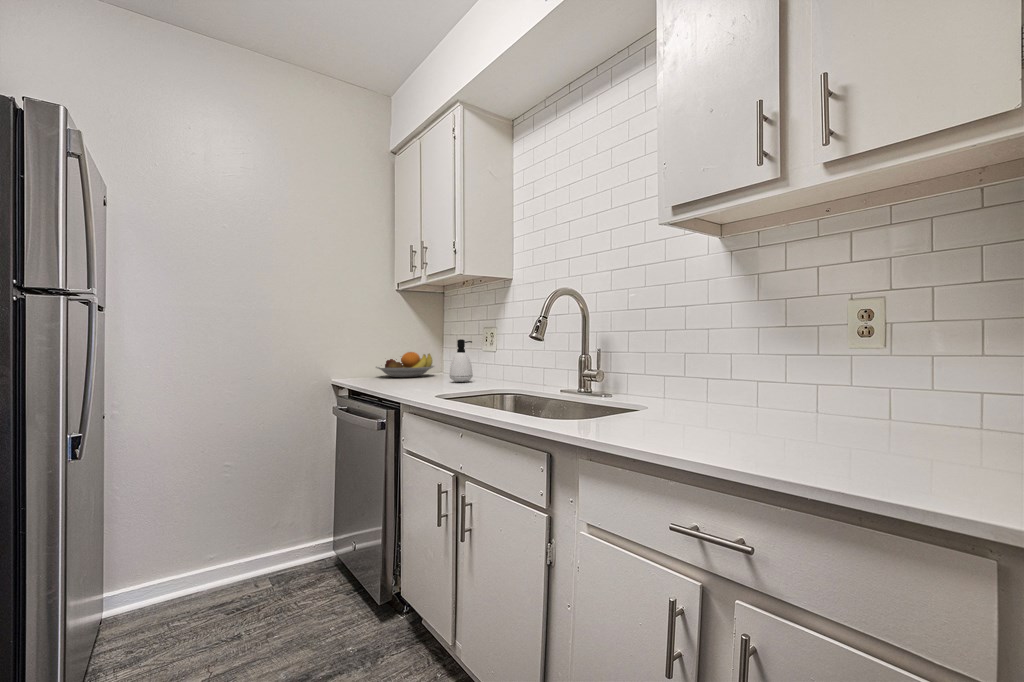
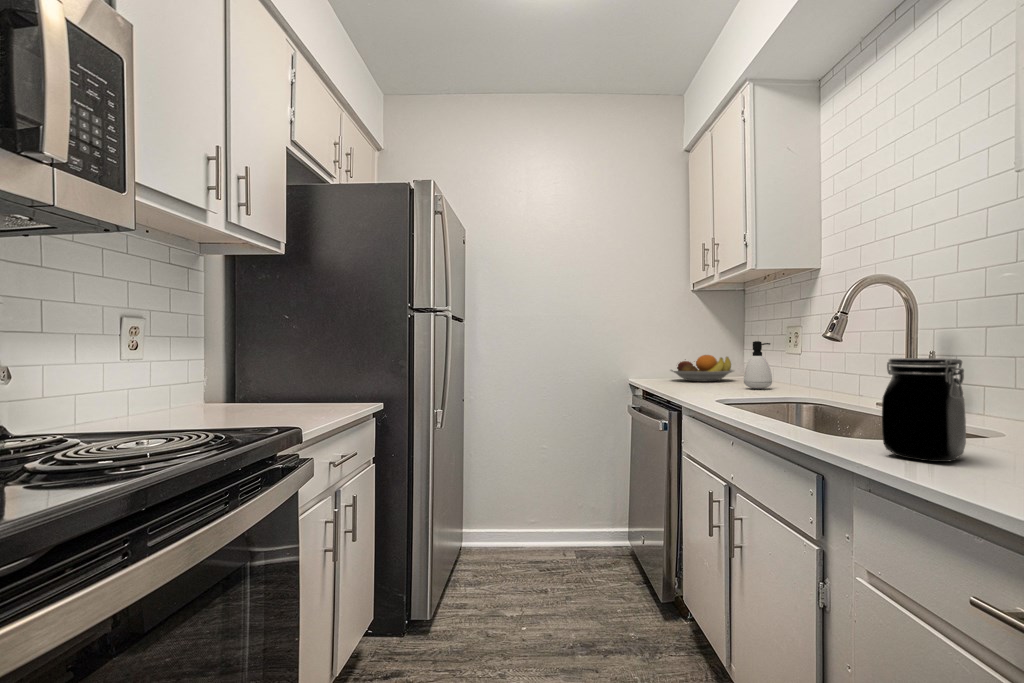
jar: none [609,353,665,435] -> present [882,358,966,462]

